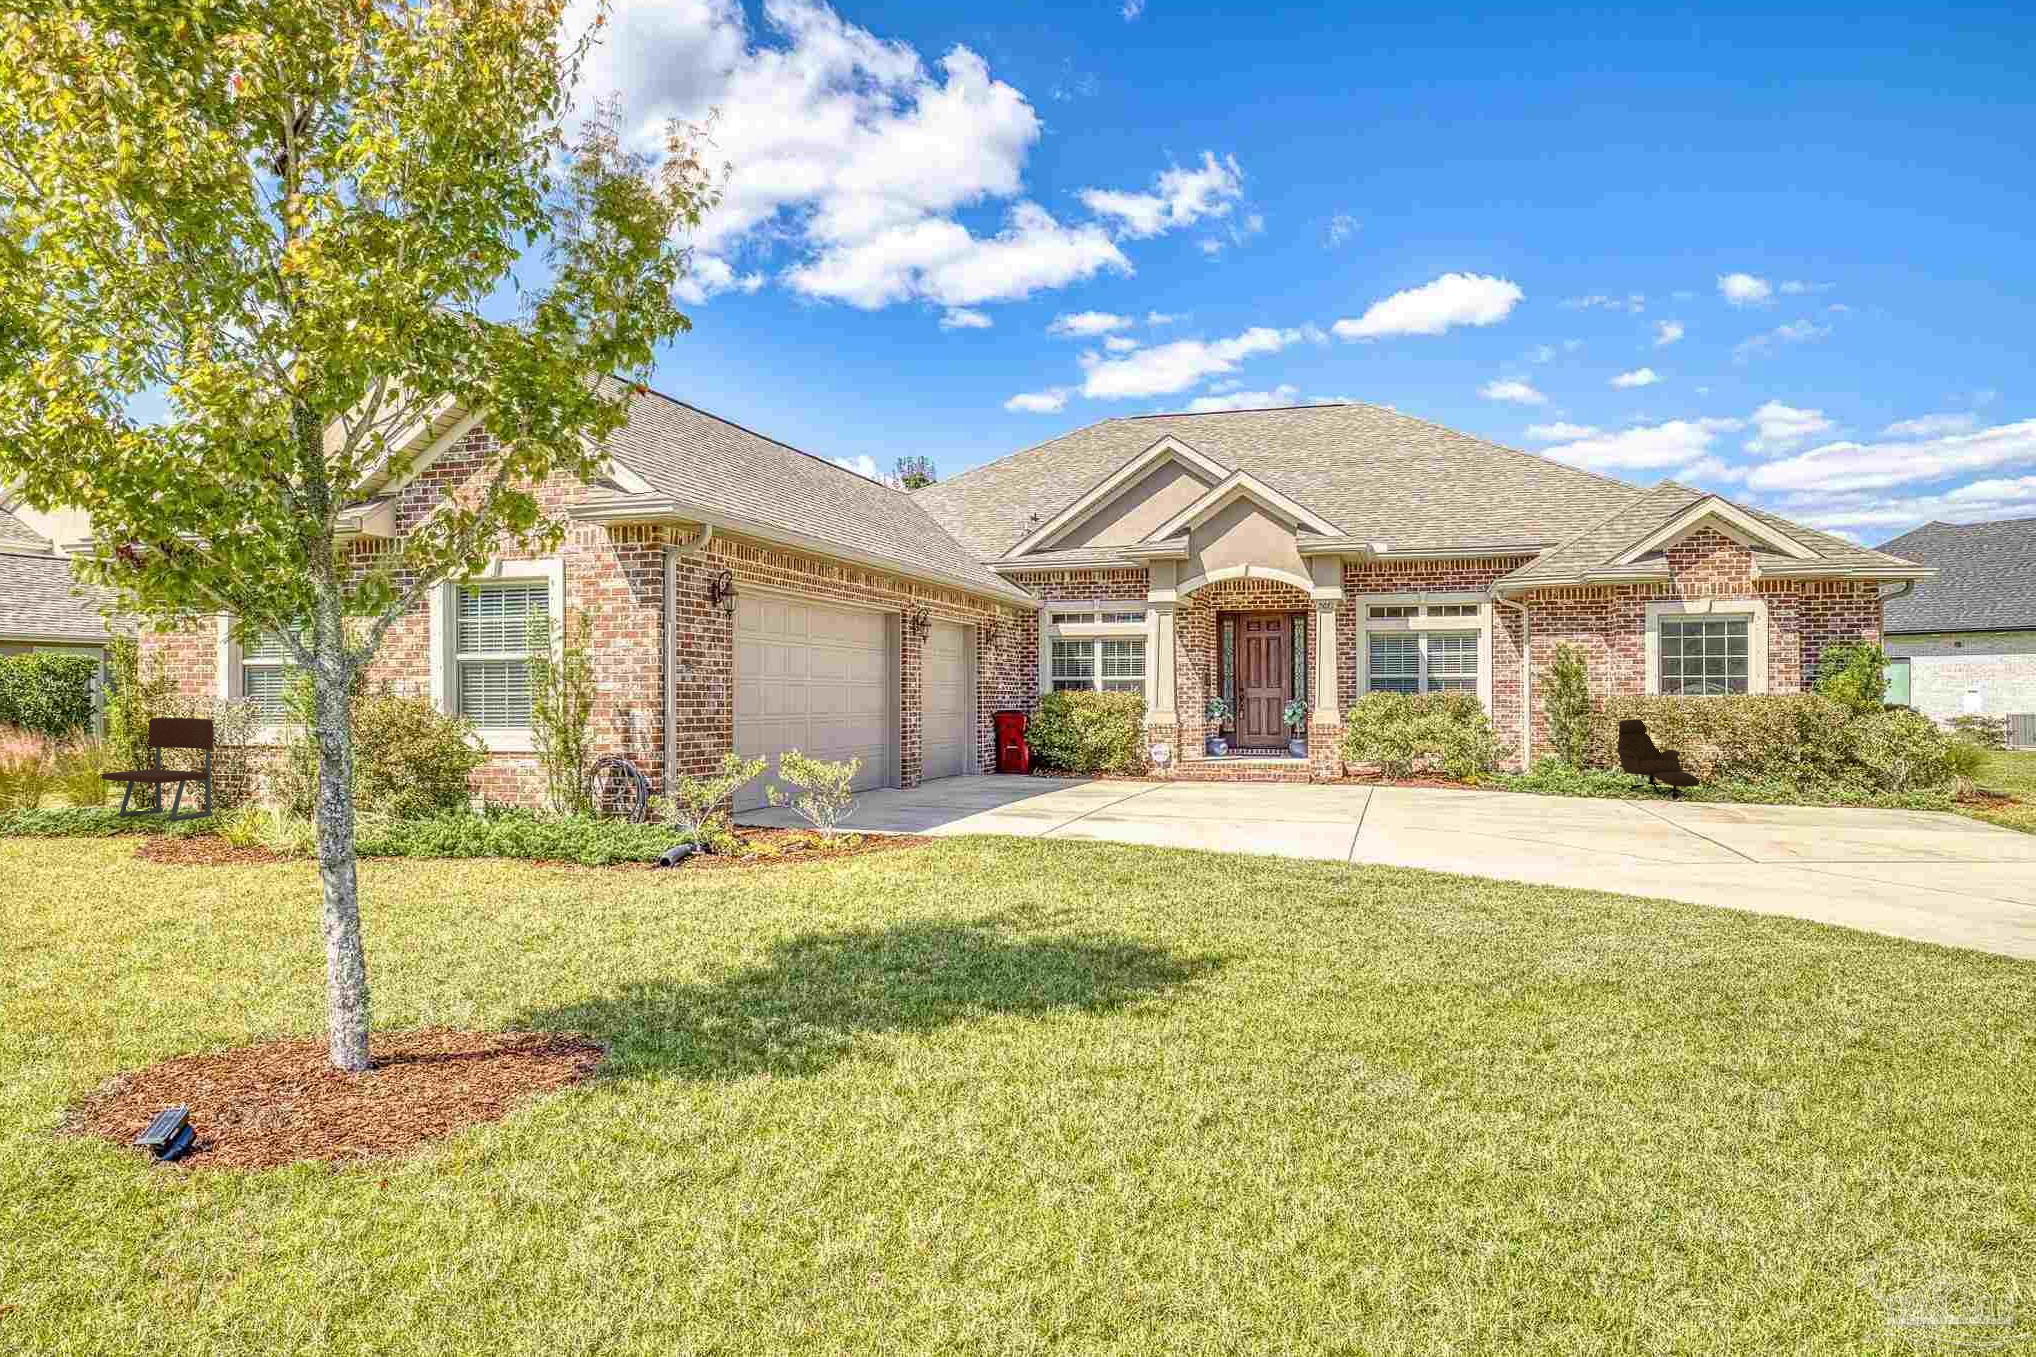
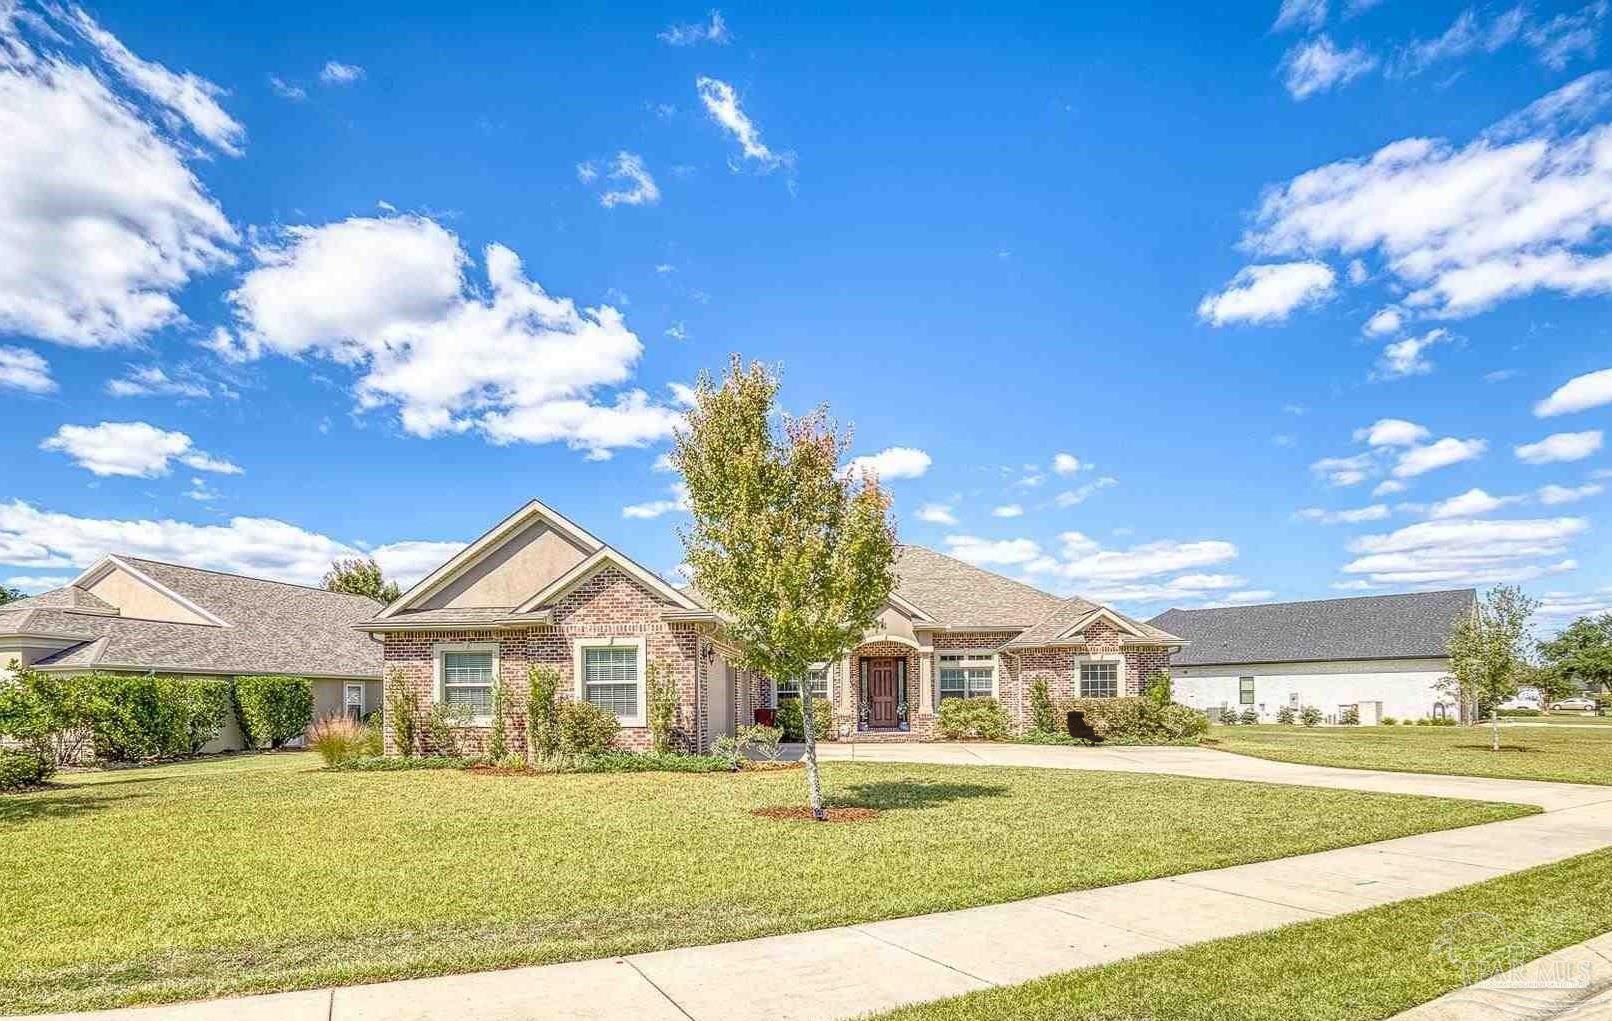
bench: present [102,718,213,821] -> none [335,720,401,779]

